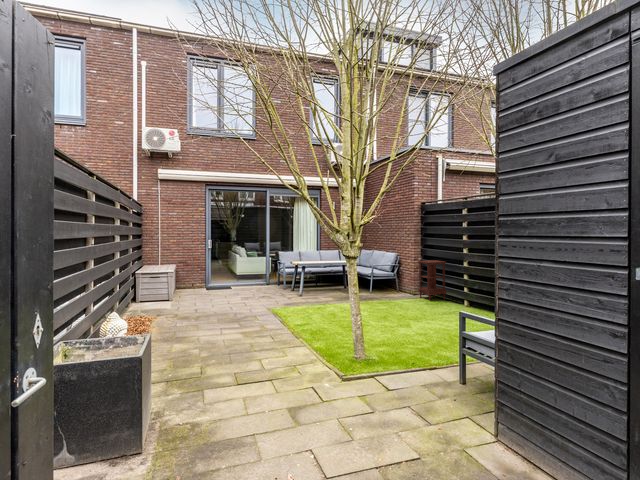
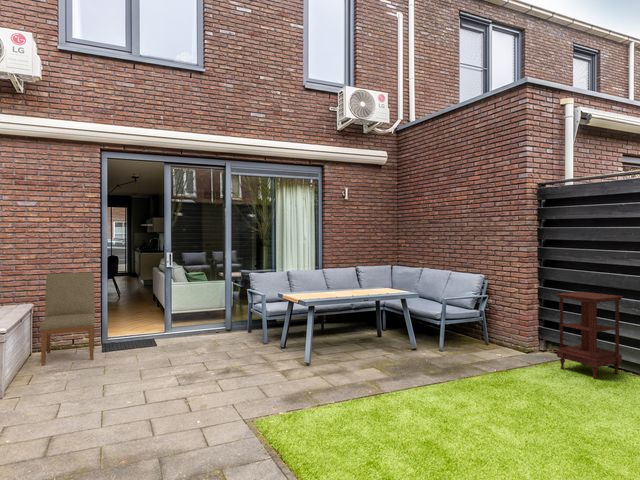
chair: none [181,252,203,294] -> present [40,273,95,365]

